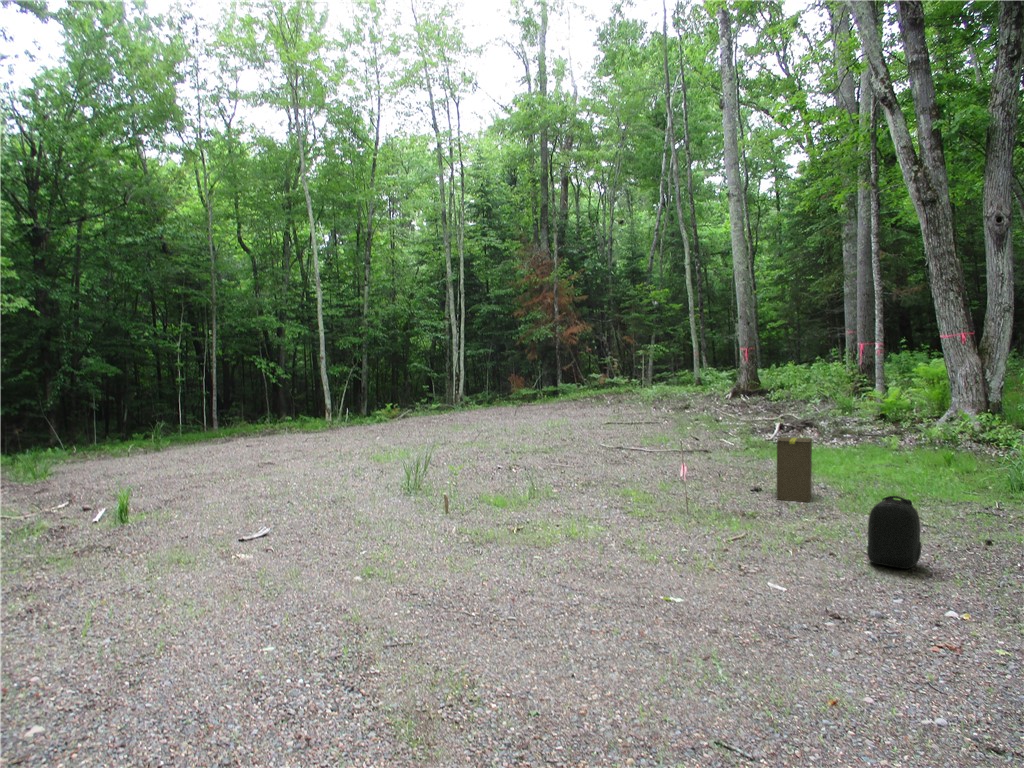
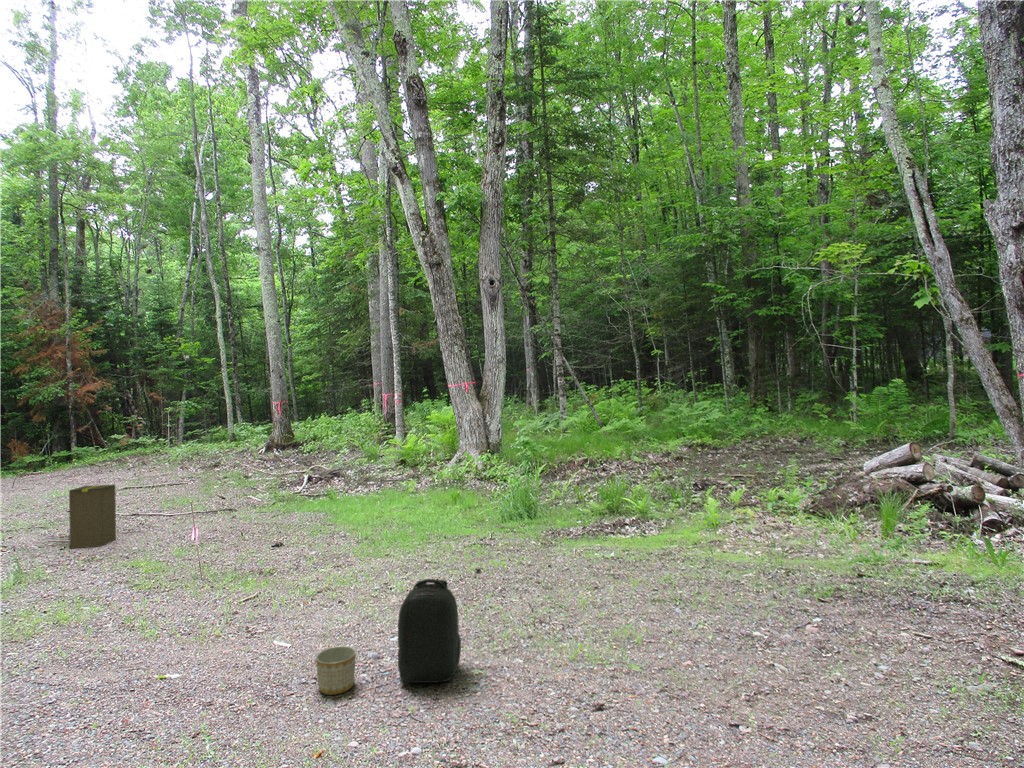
cardboard box: present [777,437,812,502] -> present [69,484,116,549]
planter: none [806,530,835,559] -> present [316,646,356,695]

